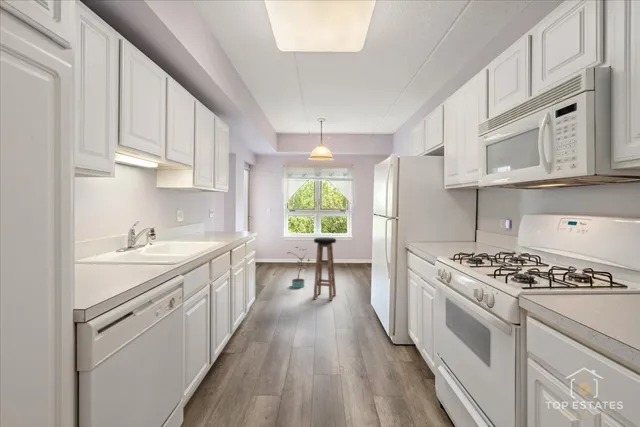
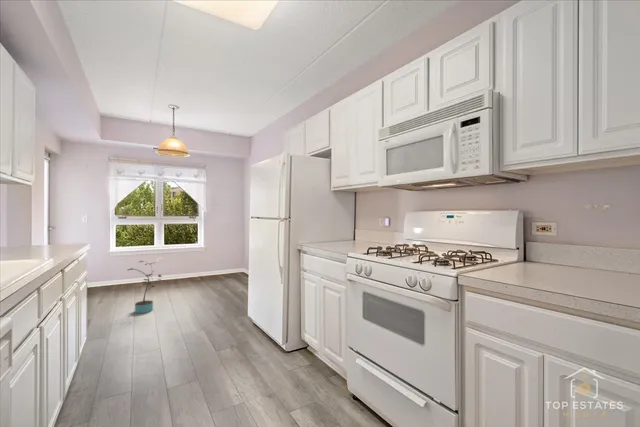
bar stool: present [314,238,336,301] -> none [172,246,200,323]

